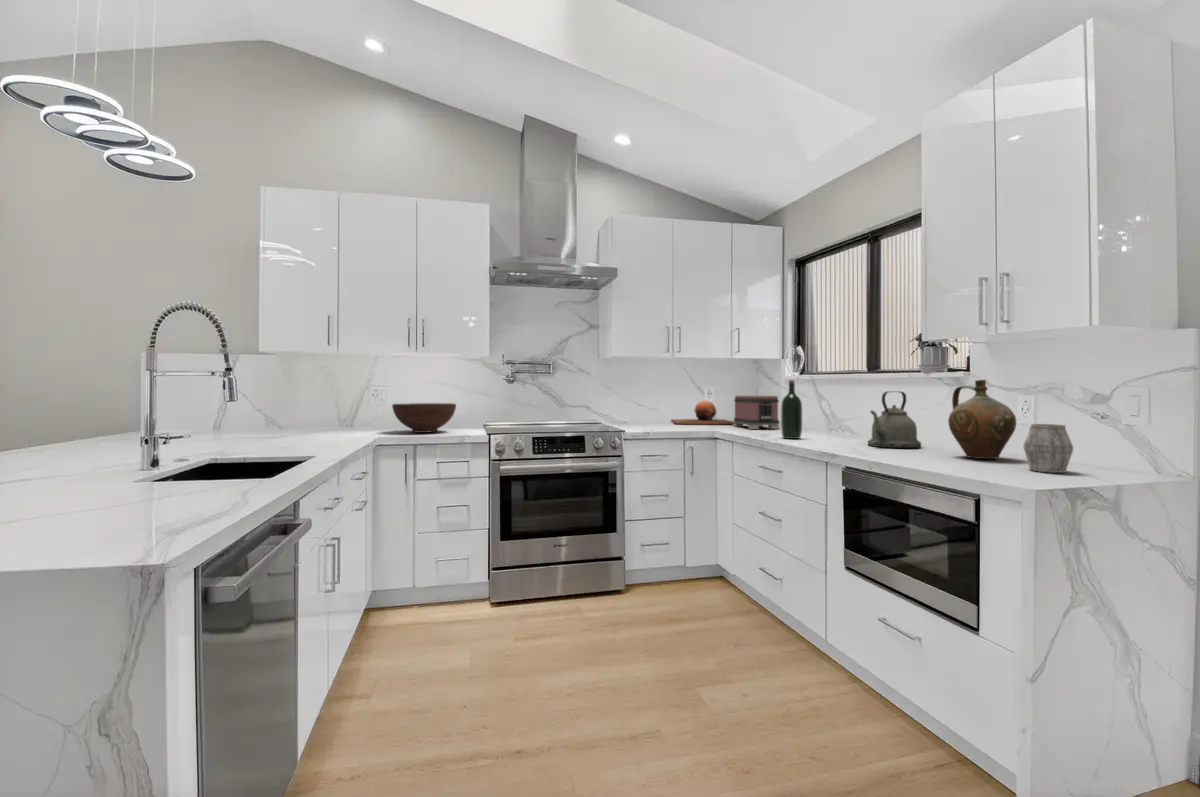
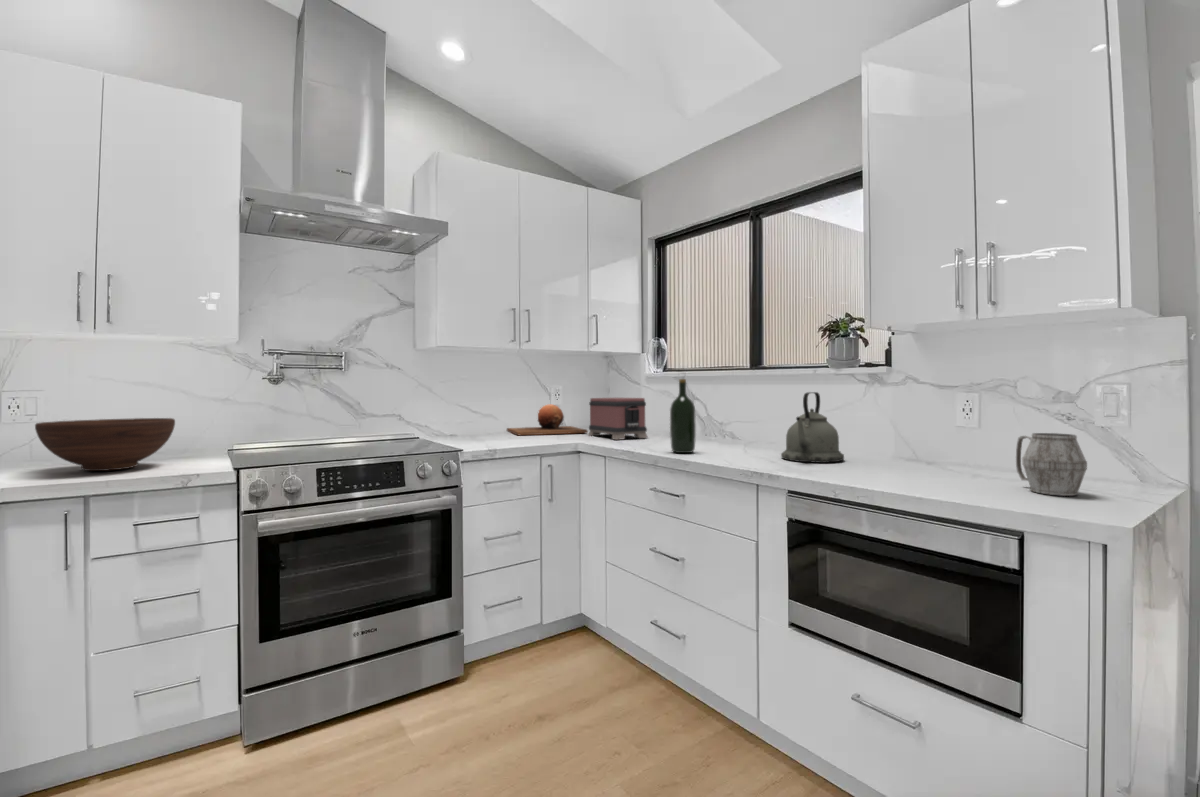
ceramic jug: present [948,380,1016,459] -> none [898,378,981,476]

